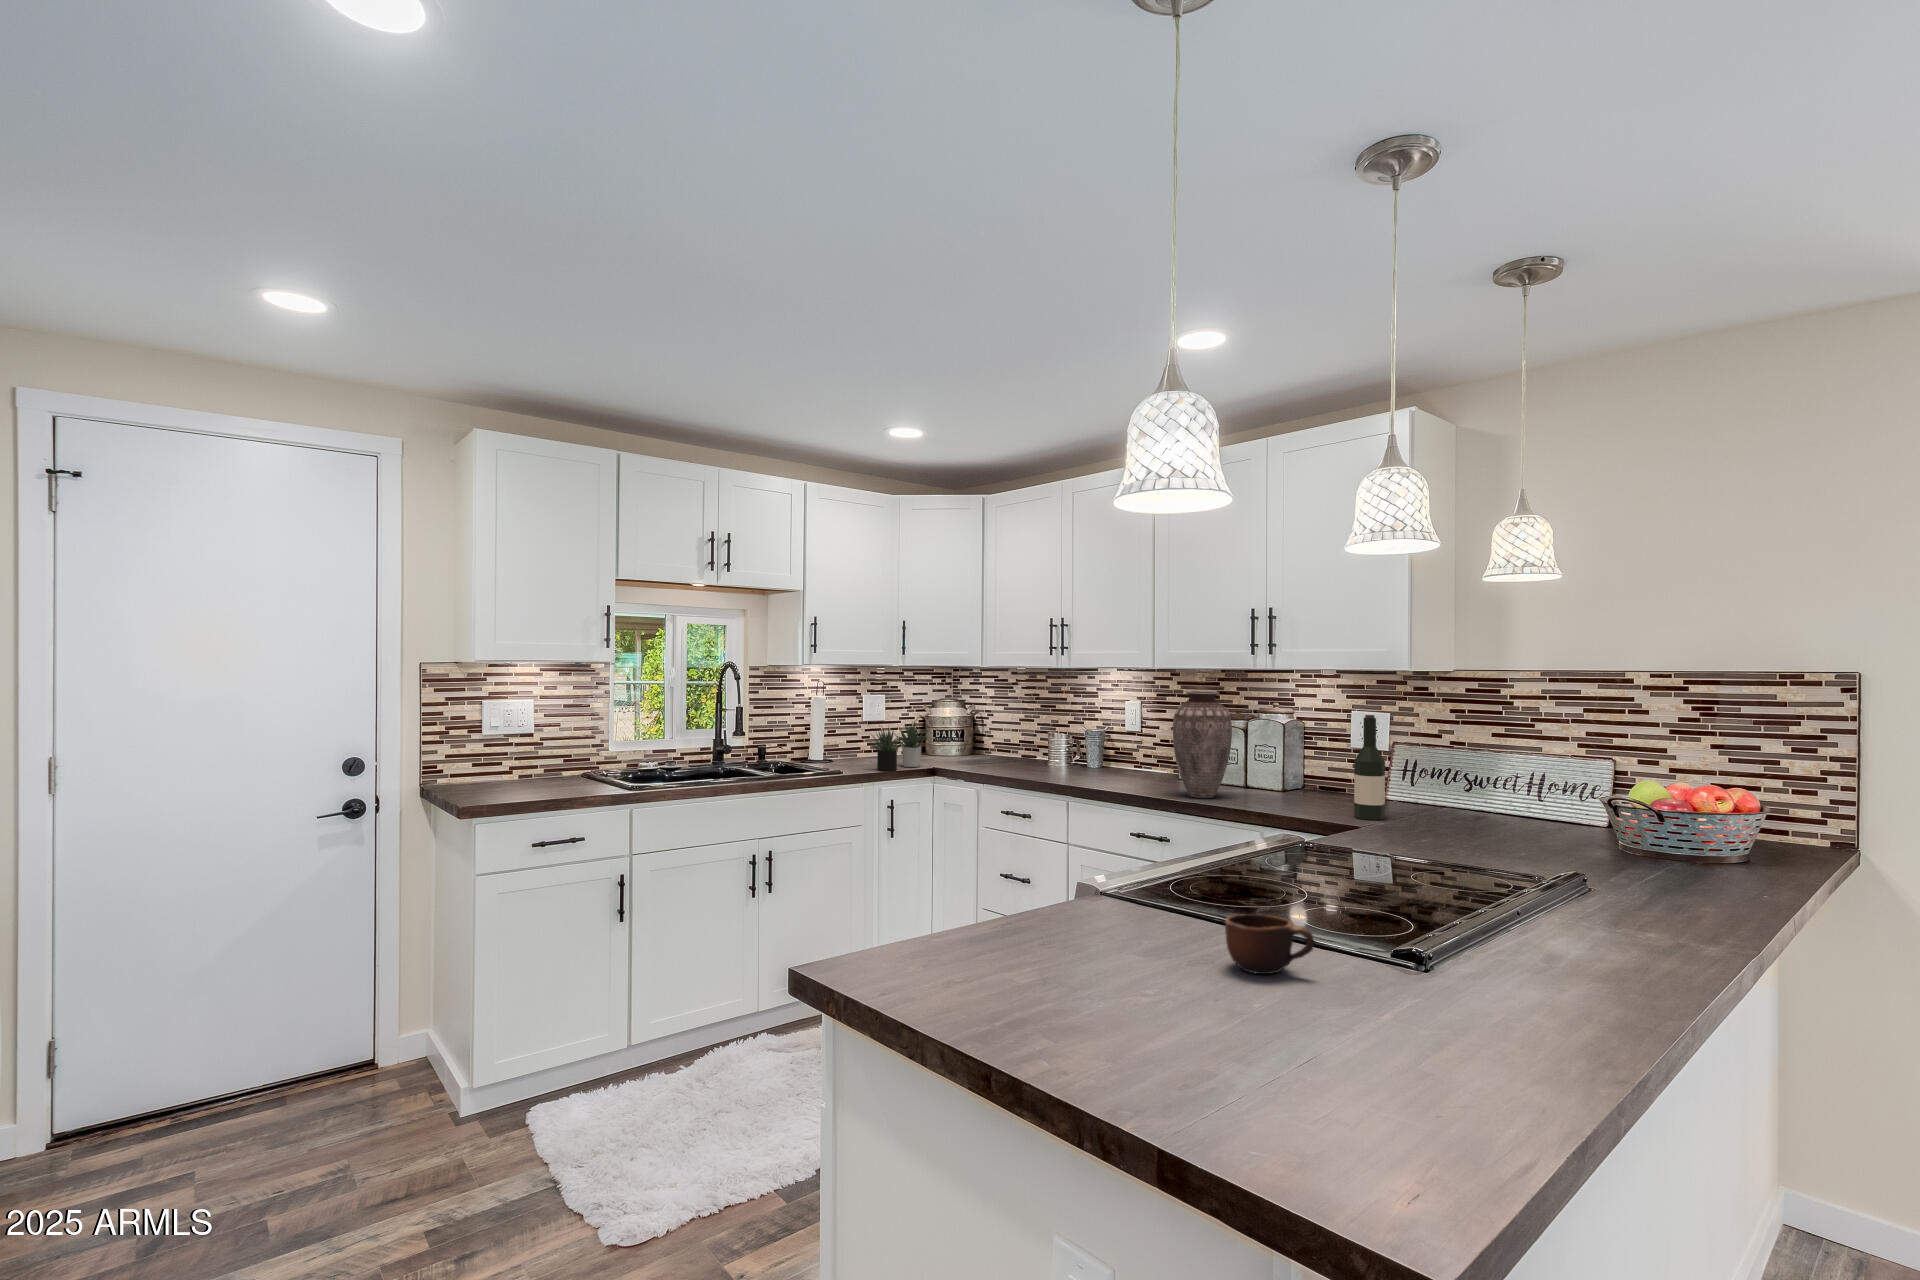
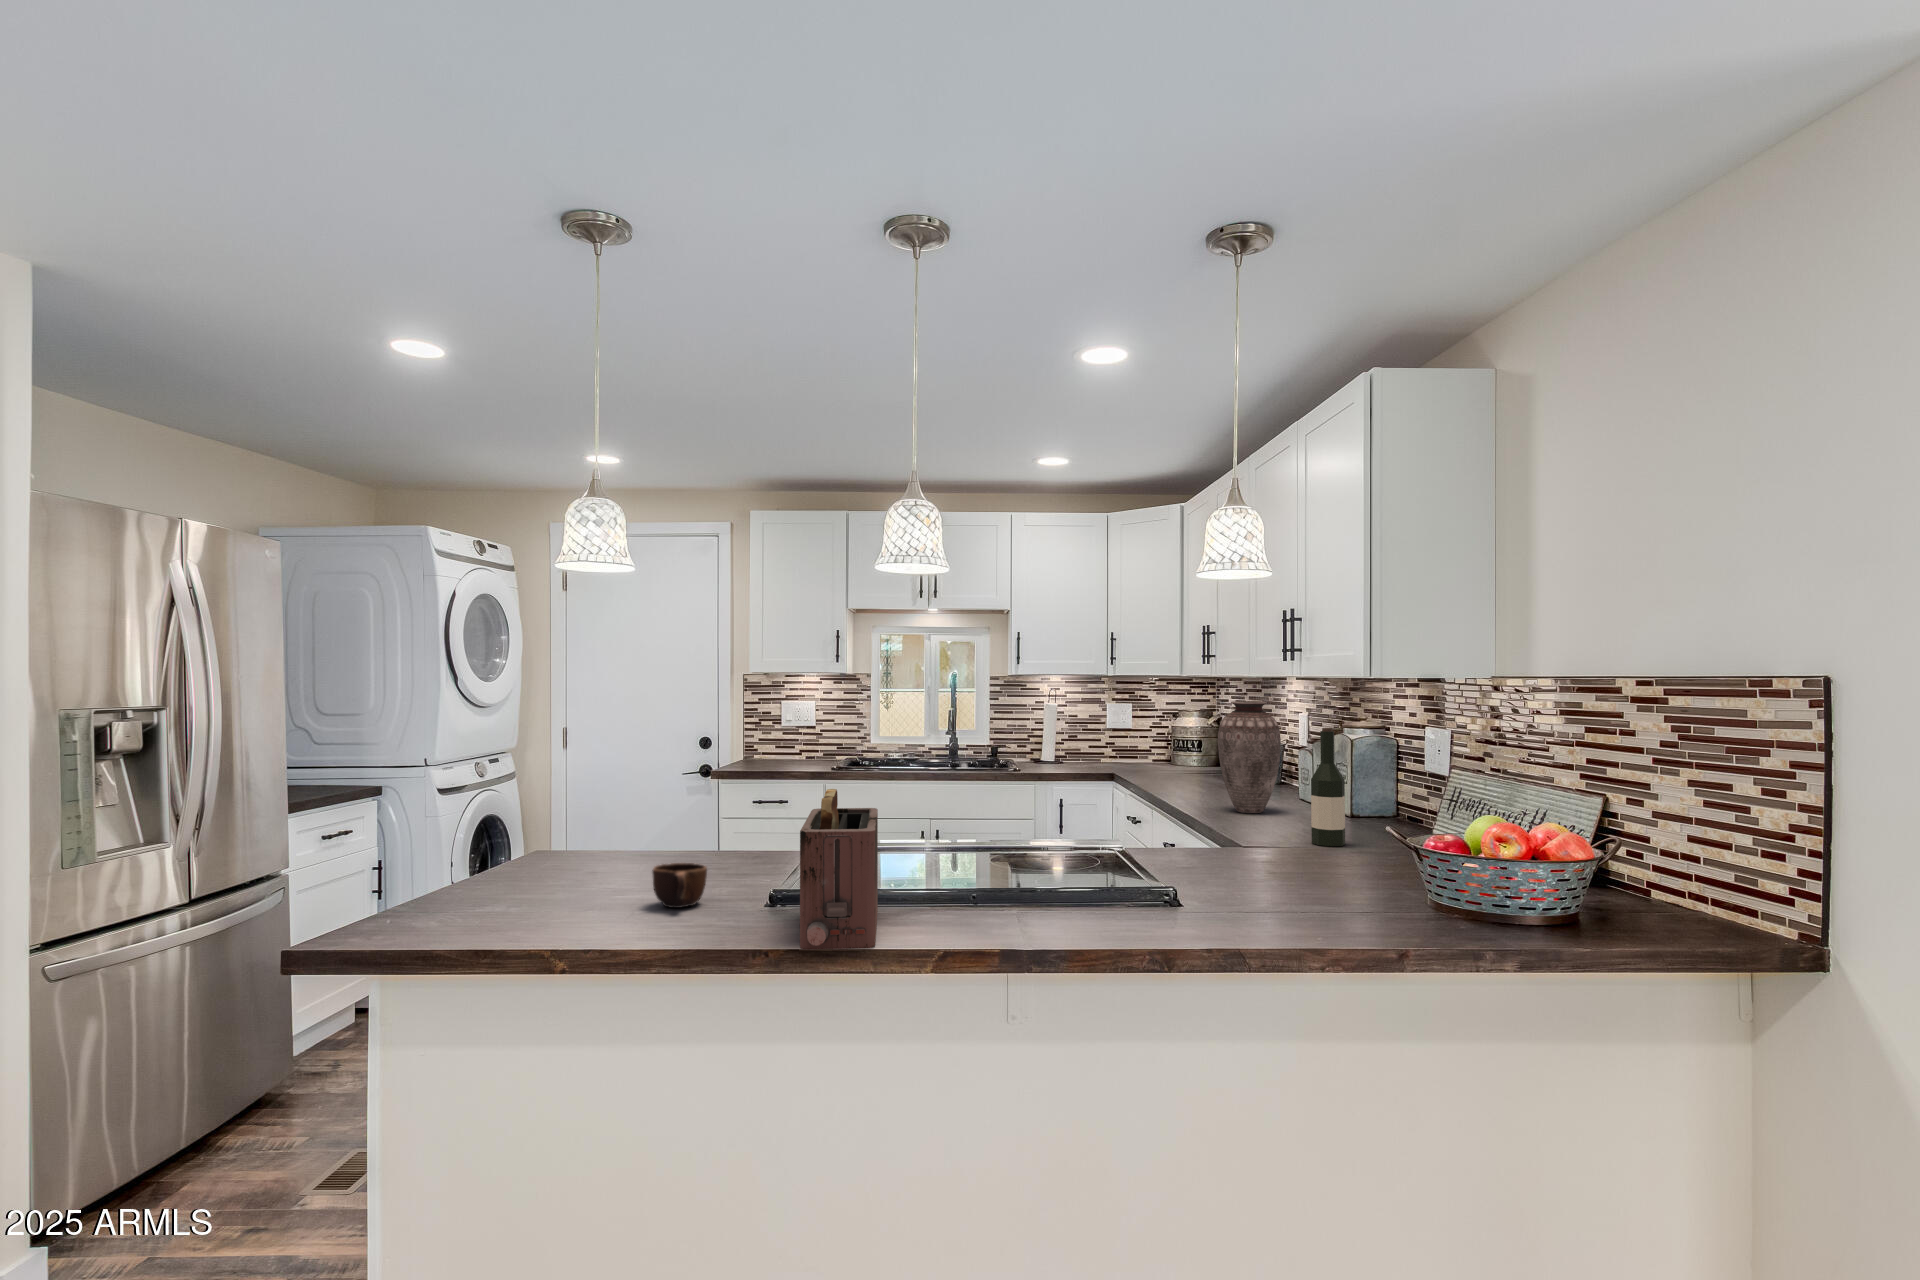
succulent plant: present [870,723,927,771] -> none [1054,727,1126,772]
toaster: none [1384,803,1592,983] -> present [800,789,878,950]

